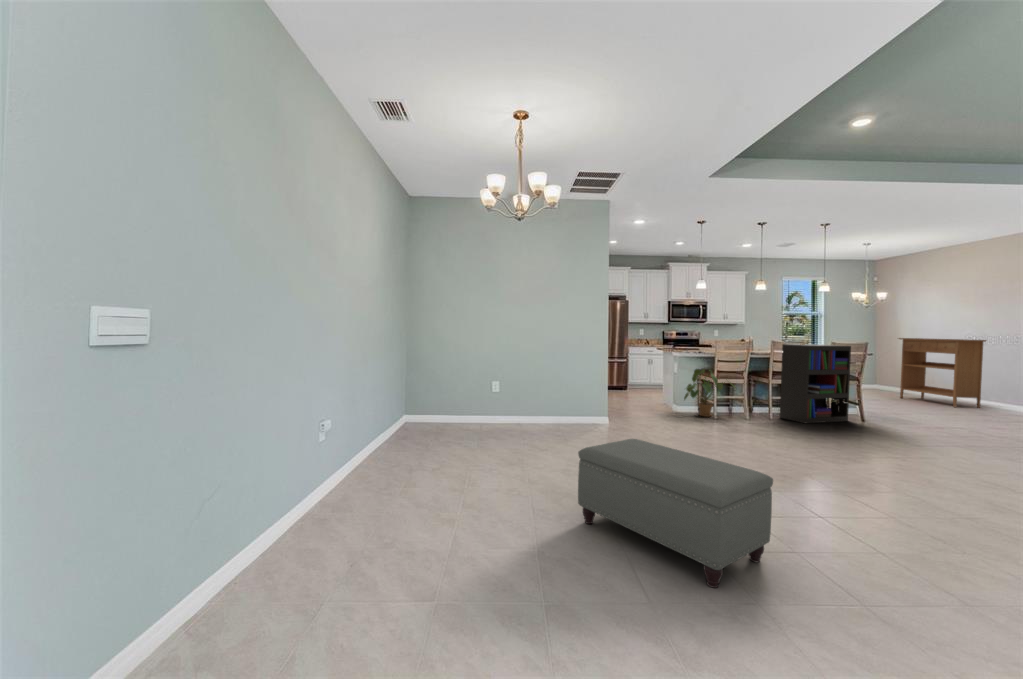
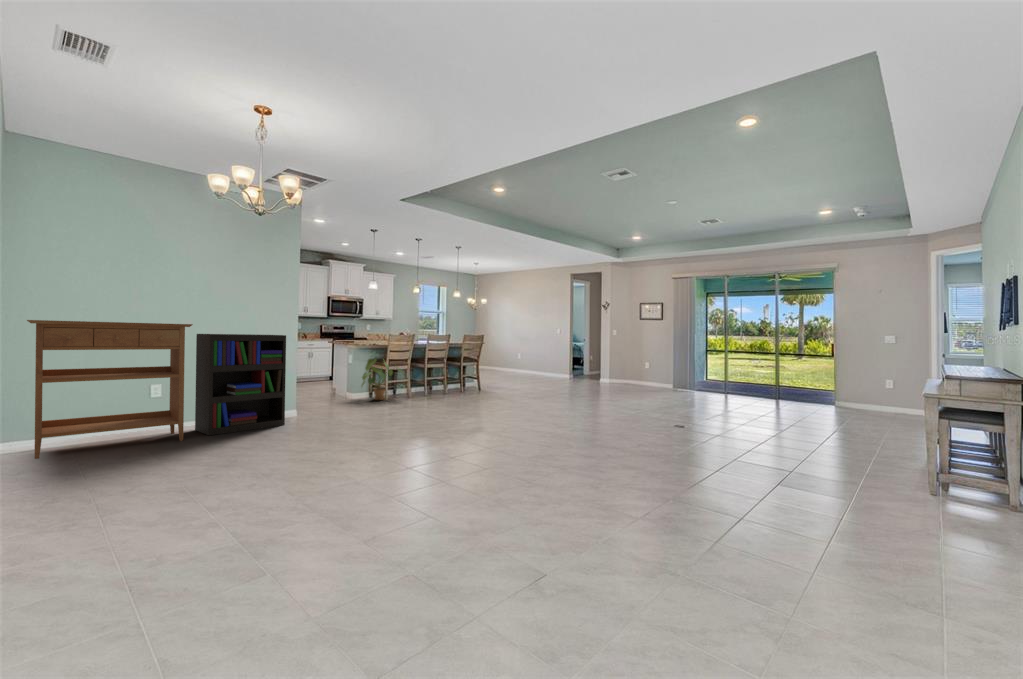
console table: present [899,338,986,408] -> present [27,320,193,459]
bookshelf: present [780,344,851,423] -> present [195,334,286,436]
ottoman: present [578,439,773,588] -> none [341,411,483,494]

